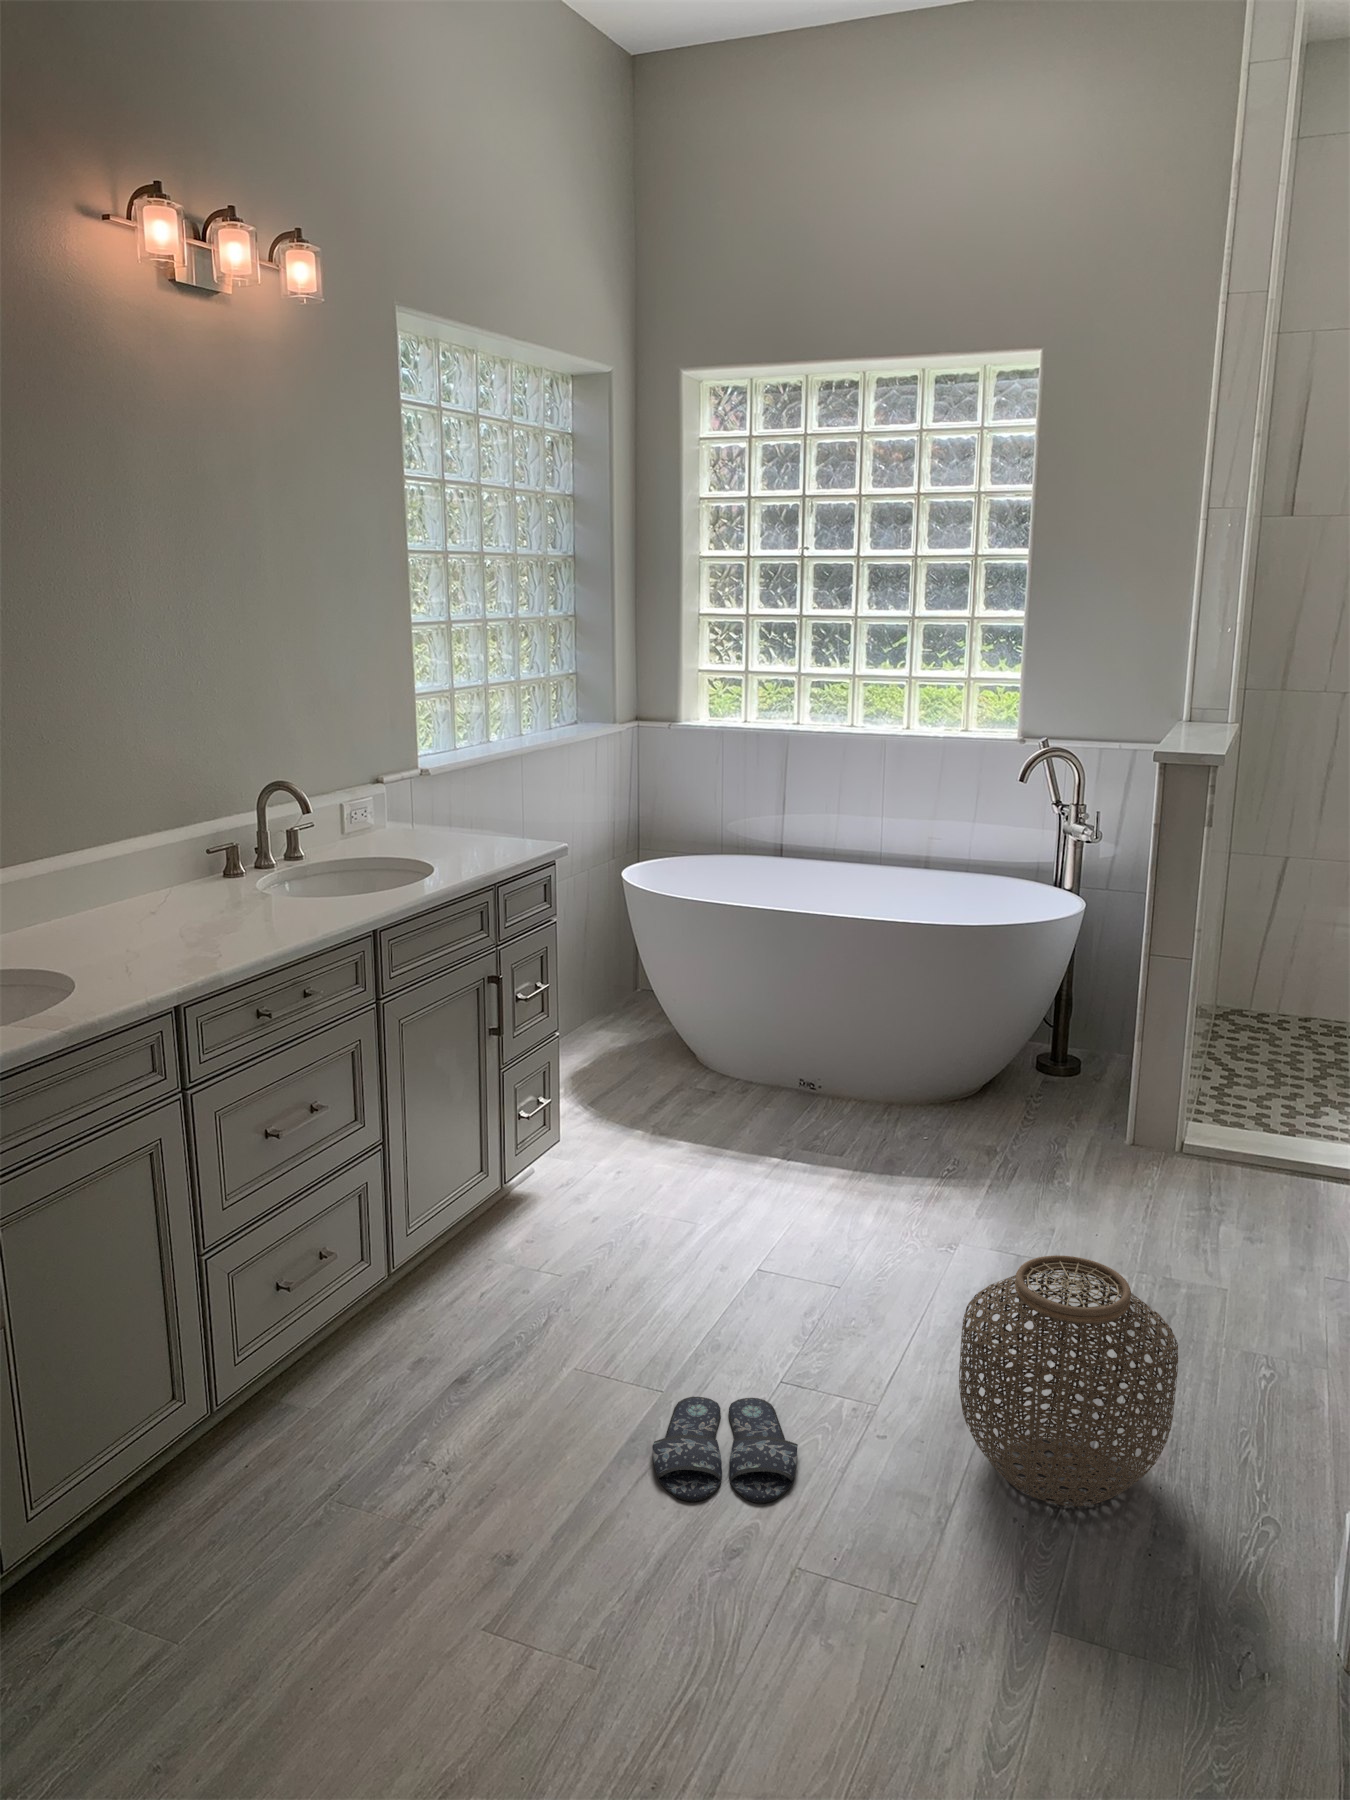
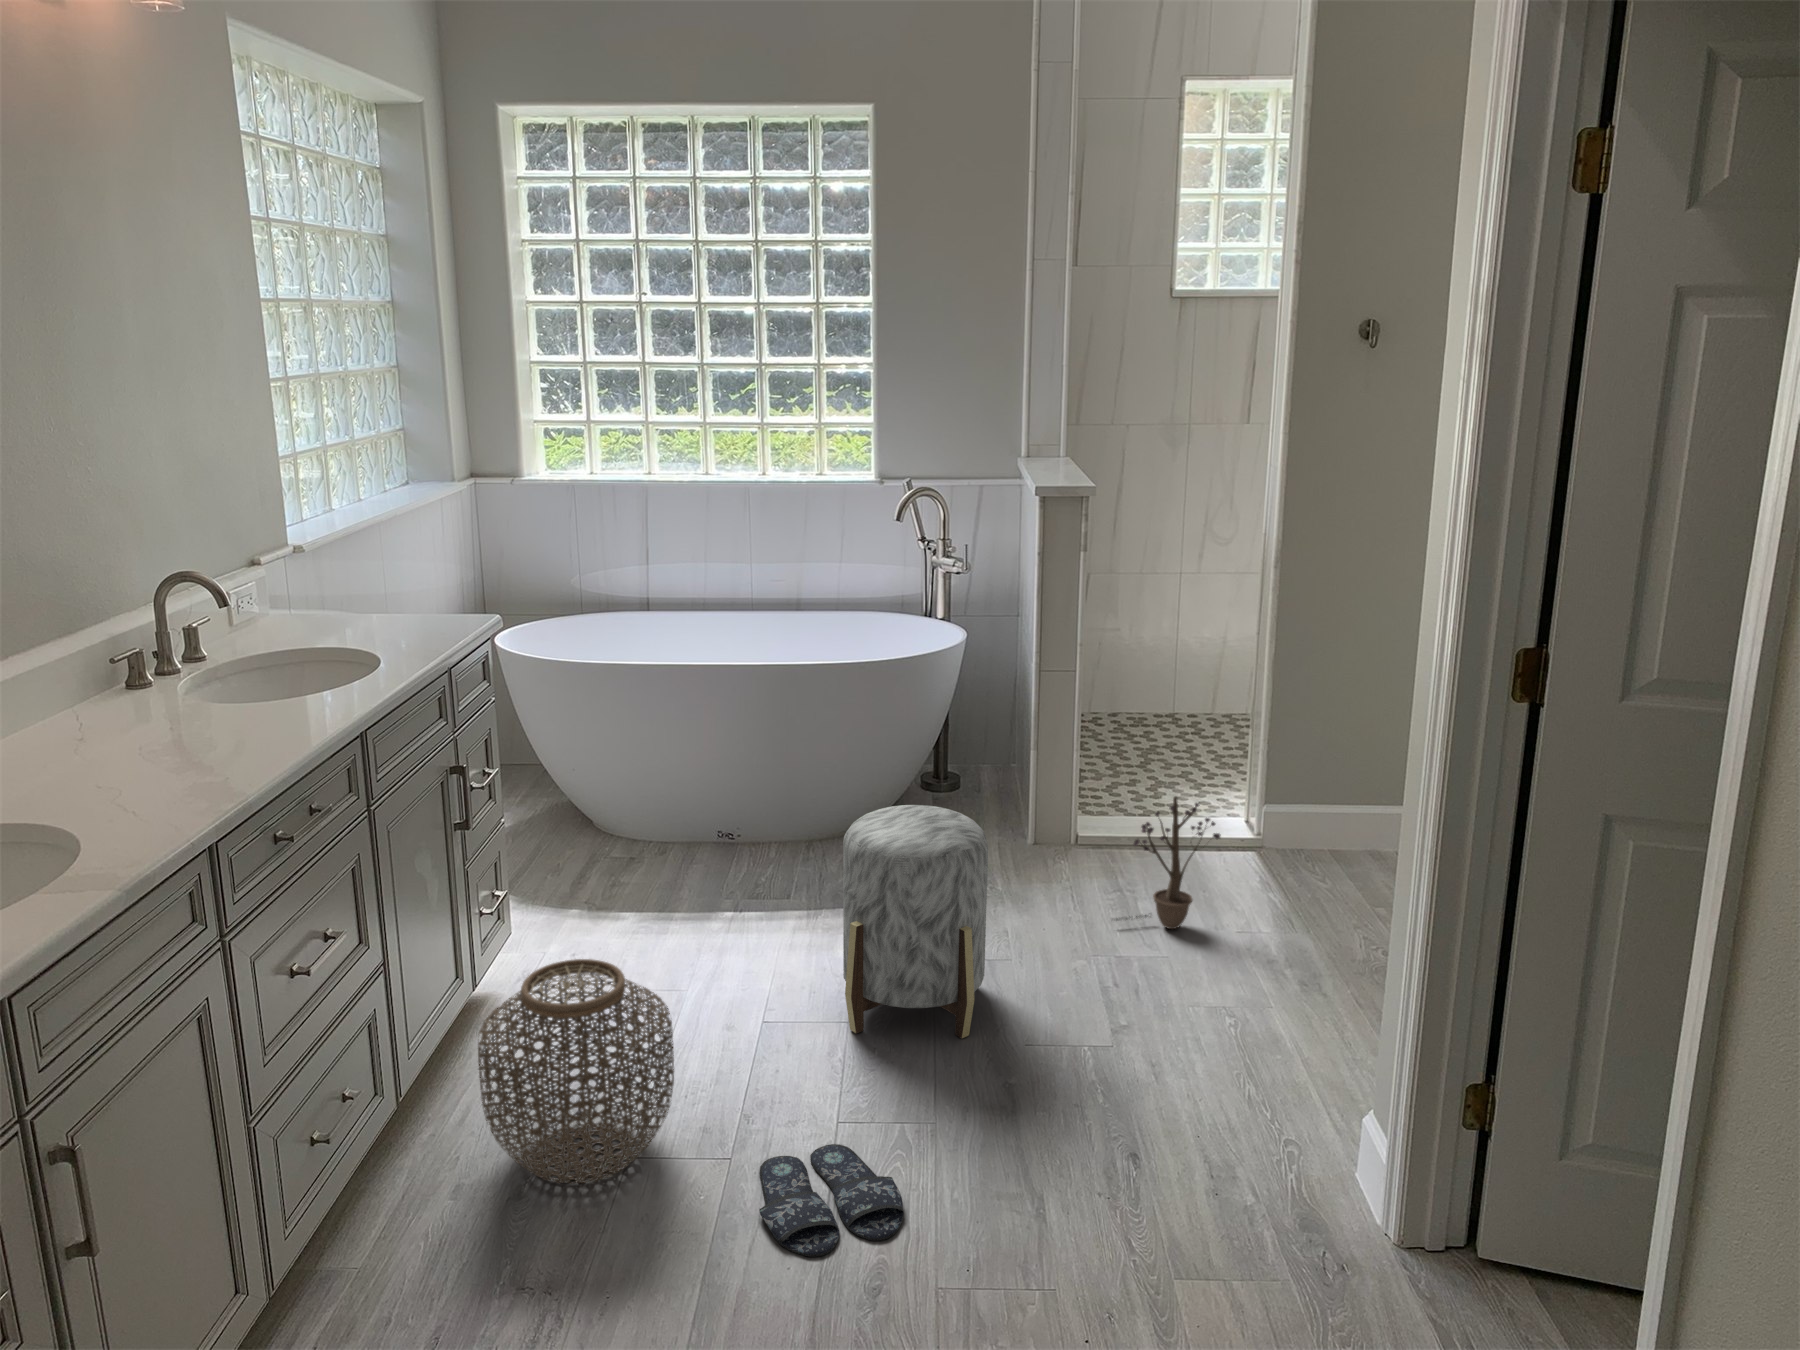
stool: none [830,1069,999,1325] -> present [843,805,988,1038]
decorative plant: none [1178,1106,1318,1260] -> present [1114,796,1221,929]
woven basket: present [959,1256,1178,1506] -> present [478,959,674,1183]

